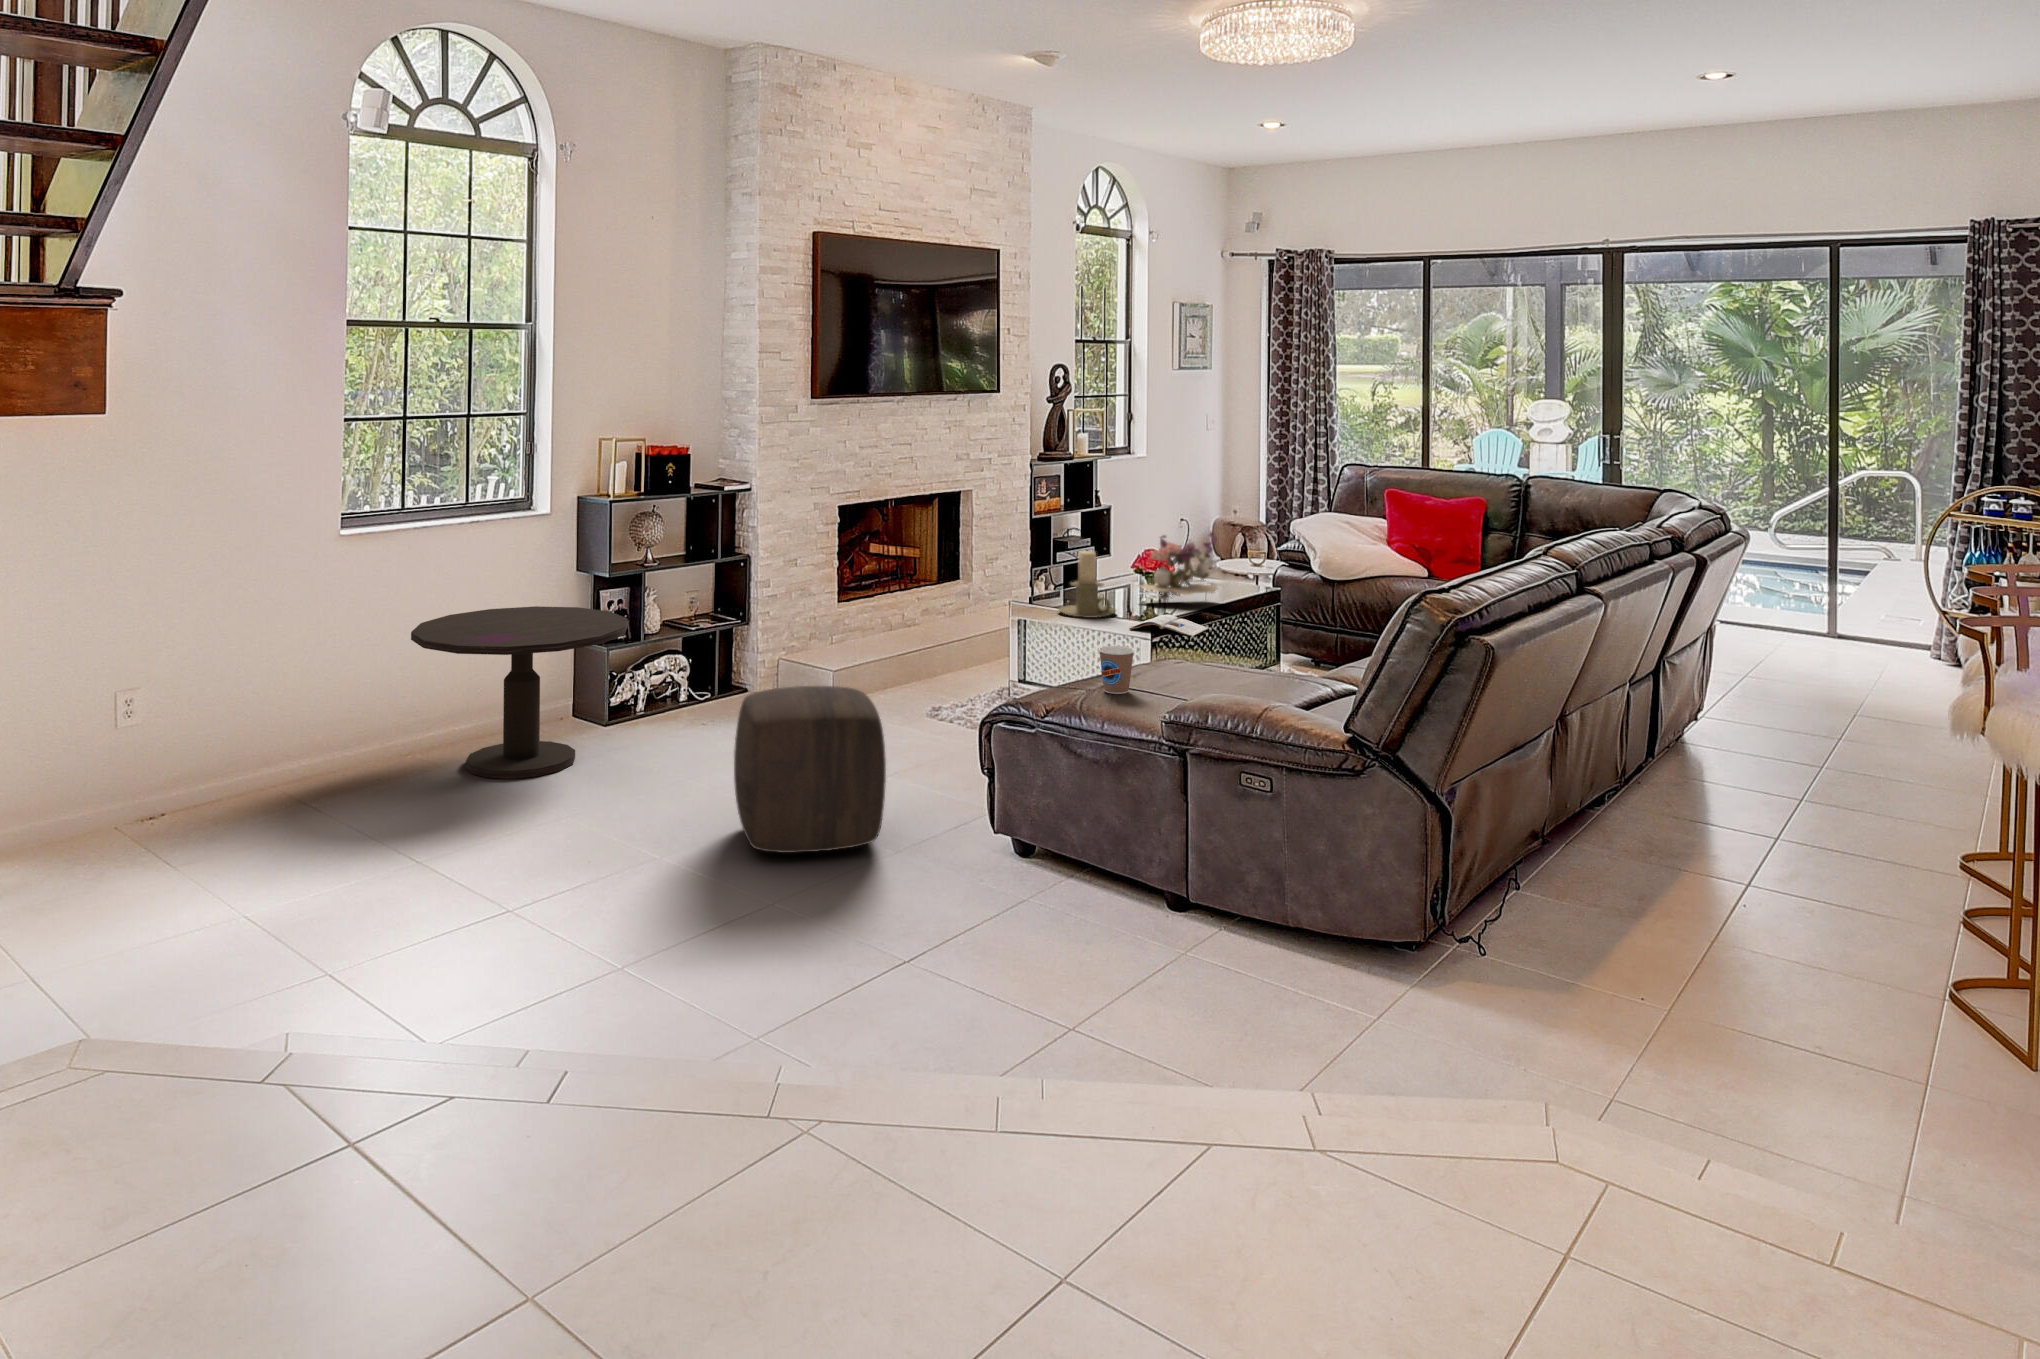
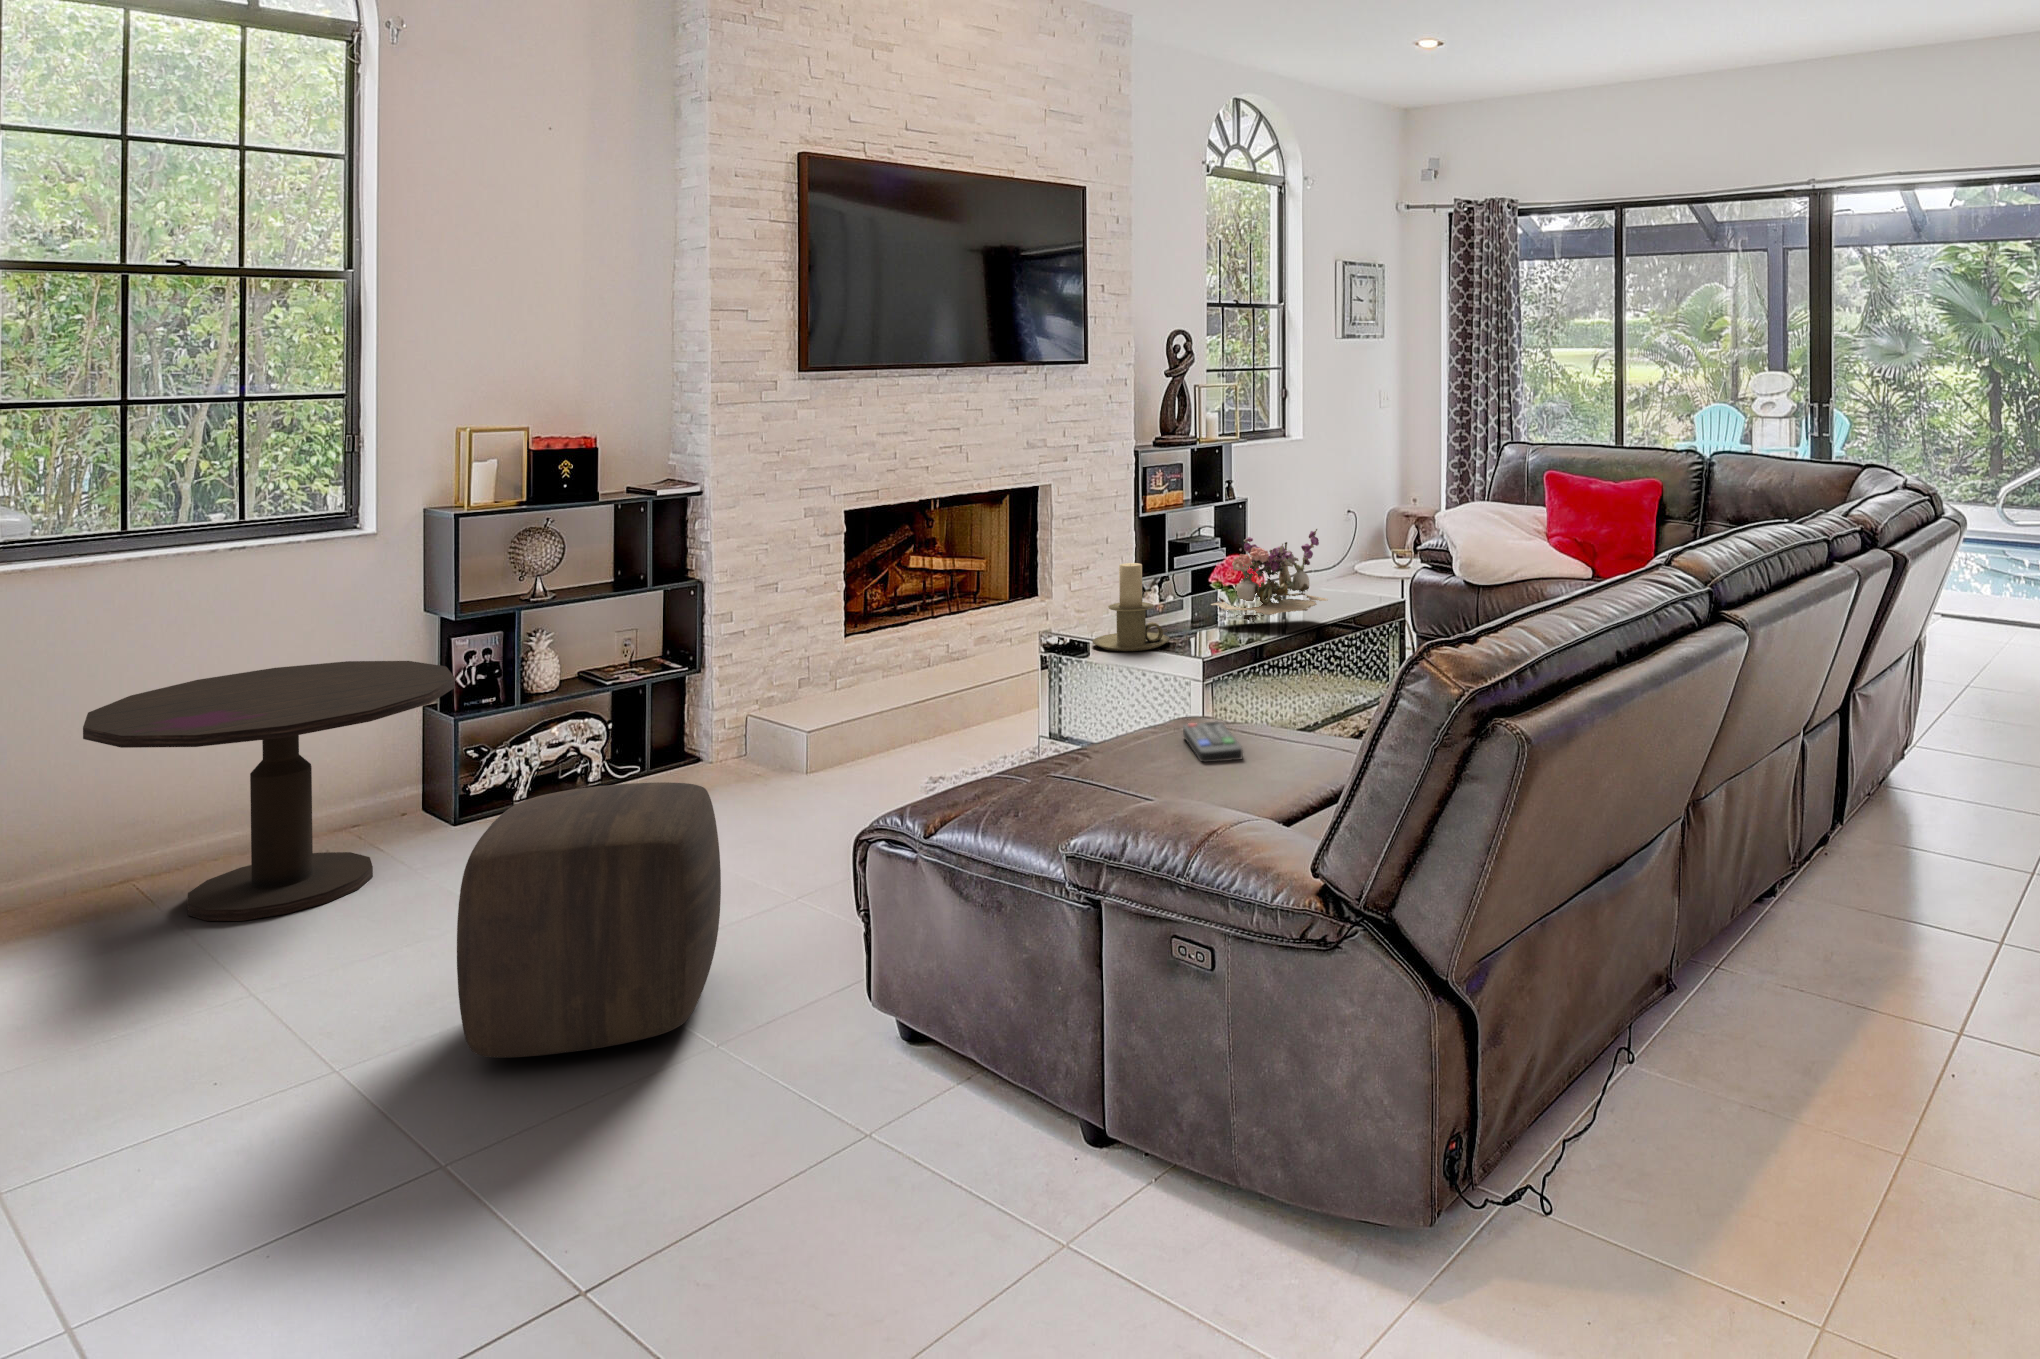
magazine: present [1129,615,1209,636] -> none [1163,646,1273,679]
coffee cup: present [1099,646,1134,694] -> none [1005,720,1060,796]
remote control: none [1187,658,1240,682] -> present [1183,722,1243,762]

